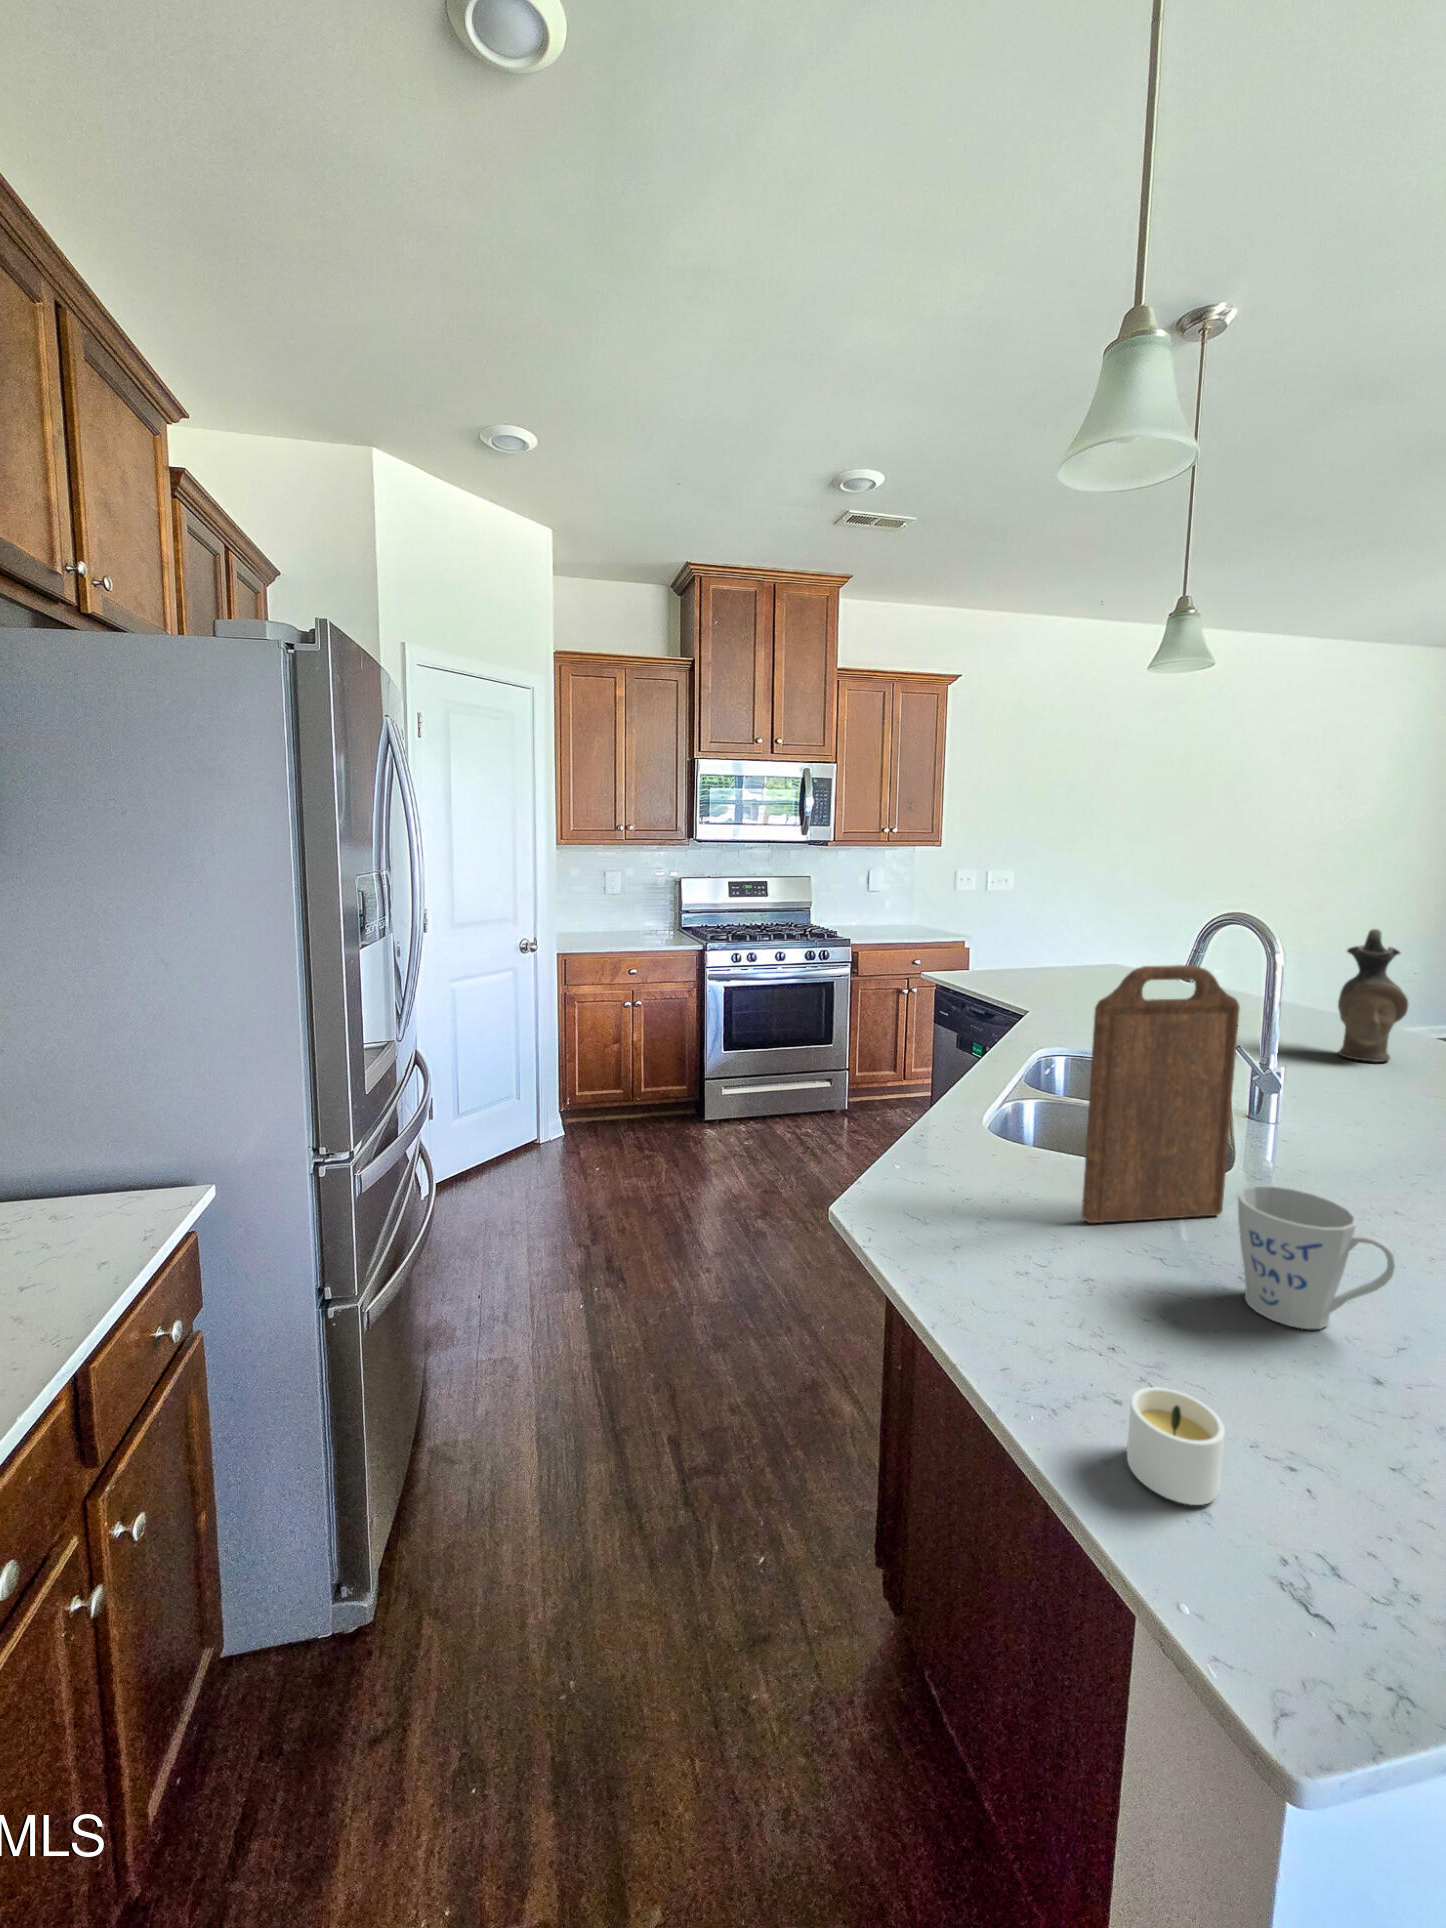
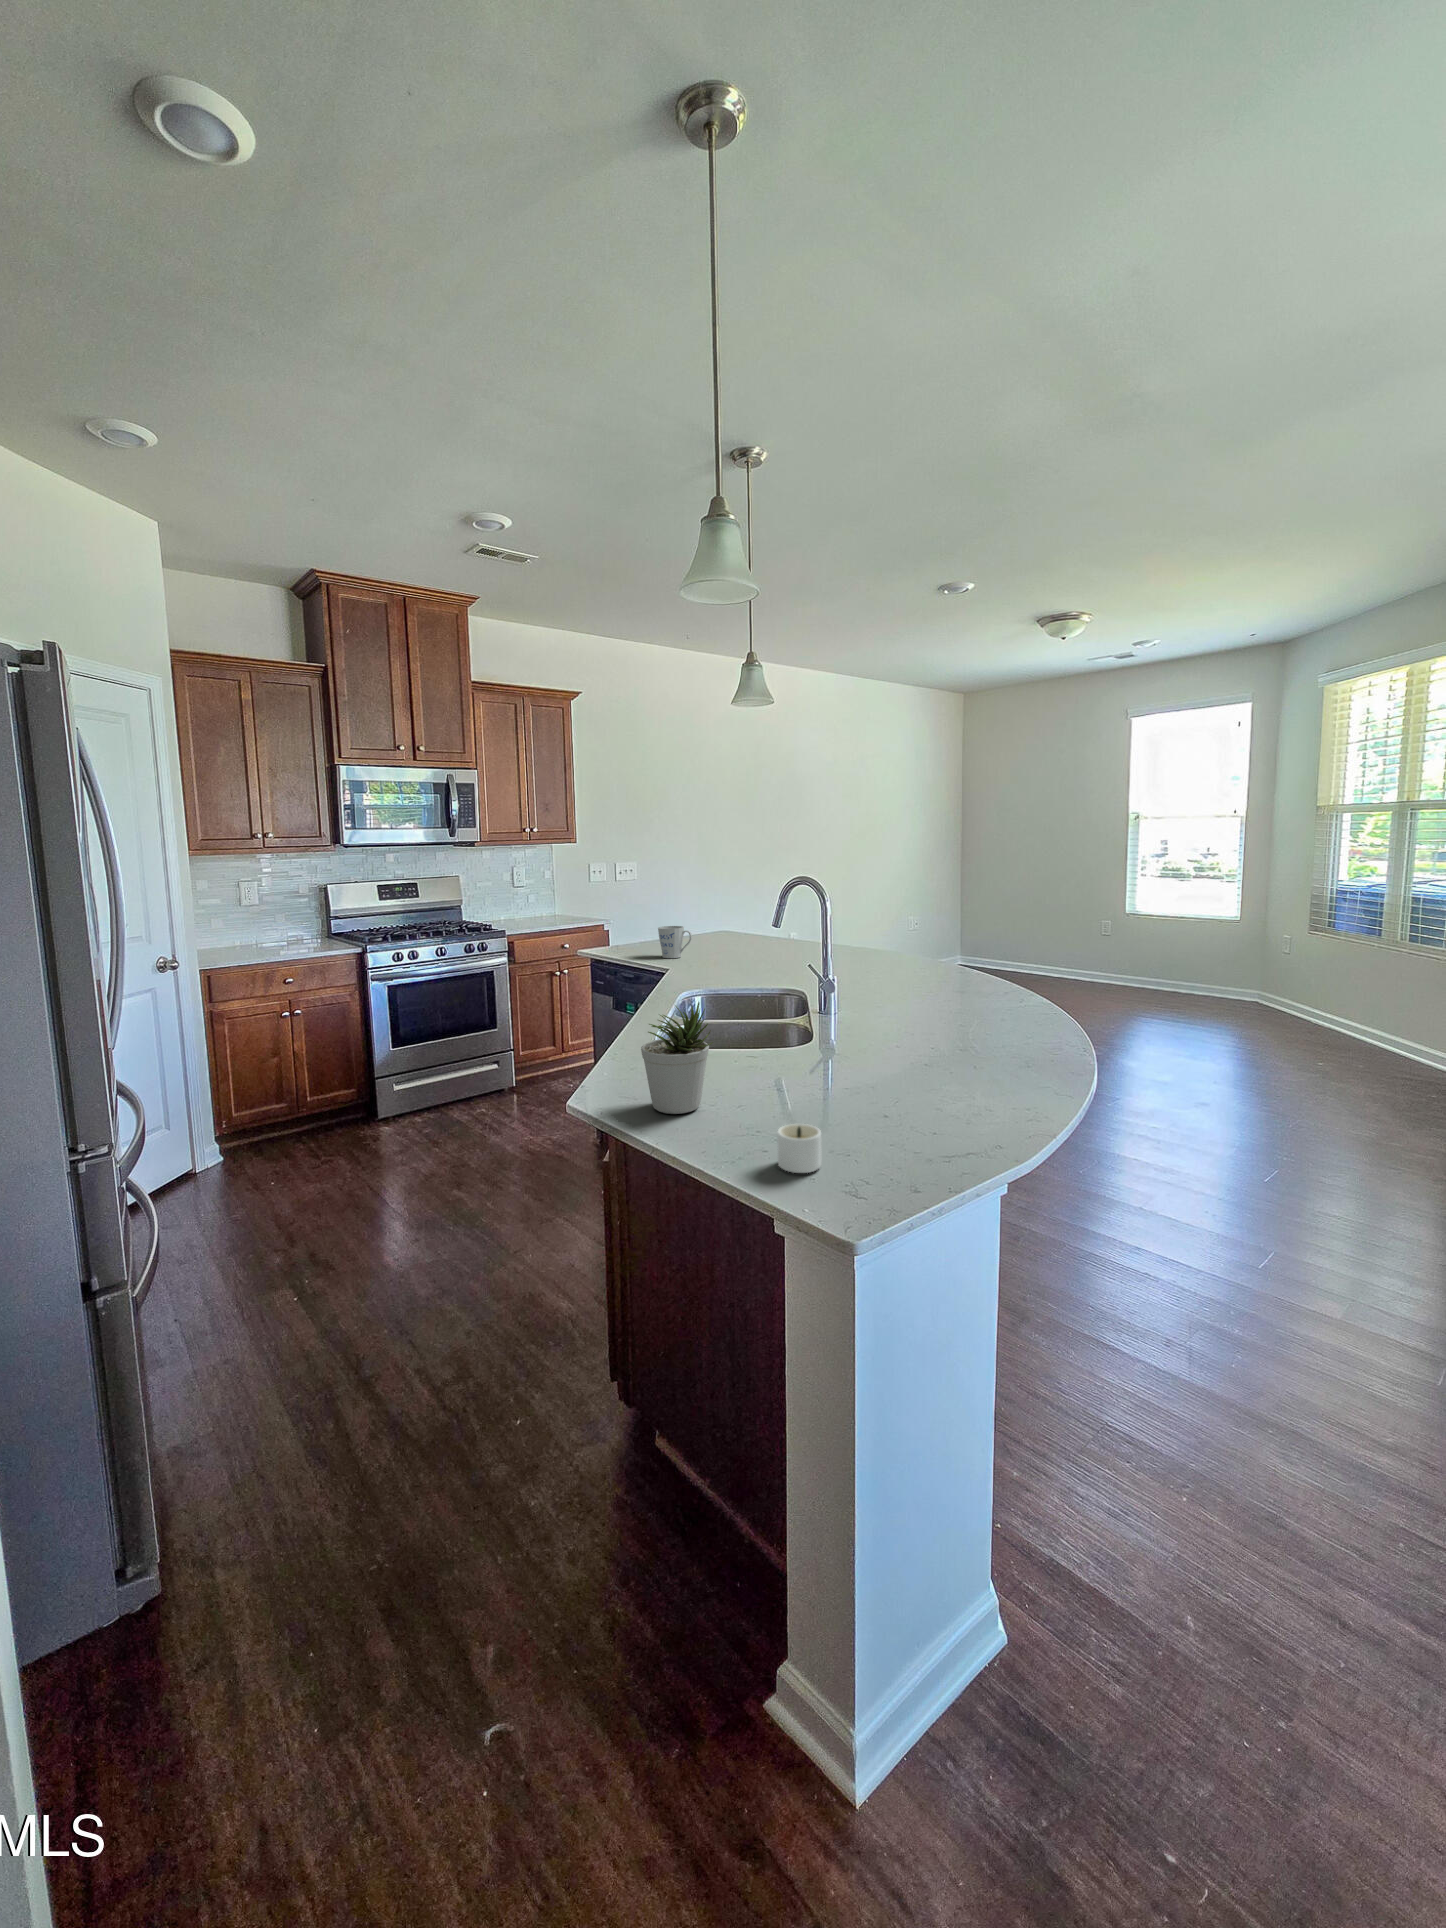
ceramic pitcher: present [1338,929,1408,1062] -> none [862,885,898,972]
cutting board: present [1082,965,1240,1223] -> none [731,905,810,1077]
potted plant: none [924,1106,1040,1278] -> present [641,1002,713,1114]
mug: present [1238,1186,1395,1329] -> present [658,926,692,958]

